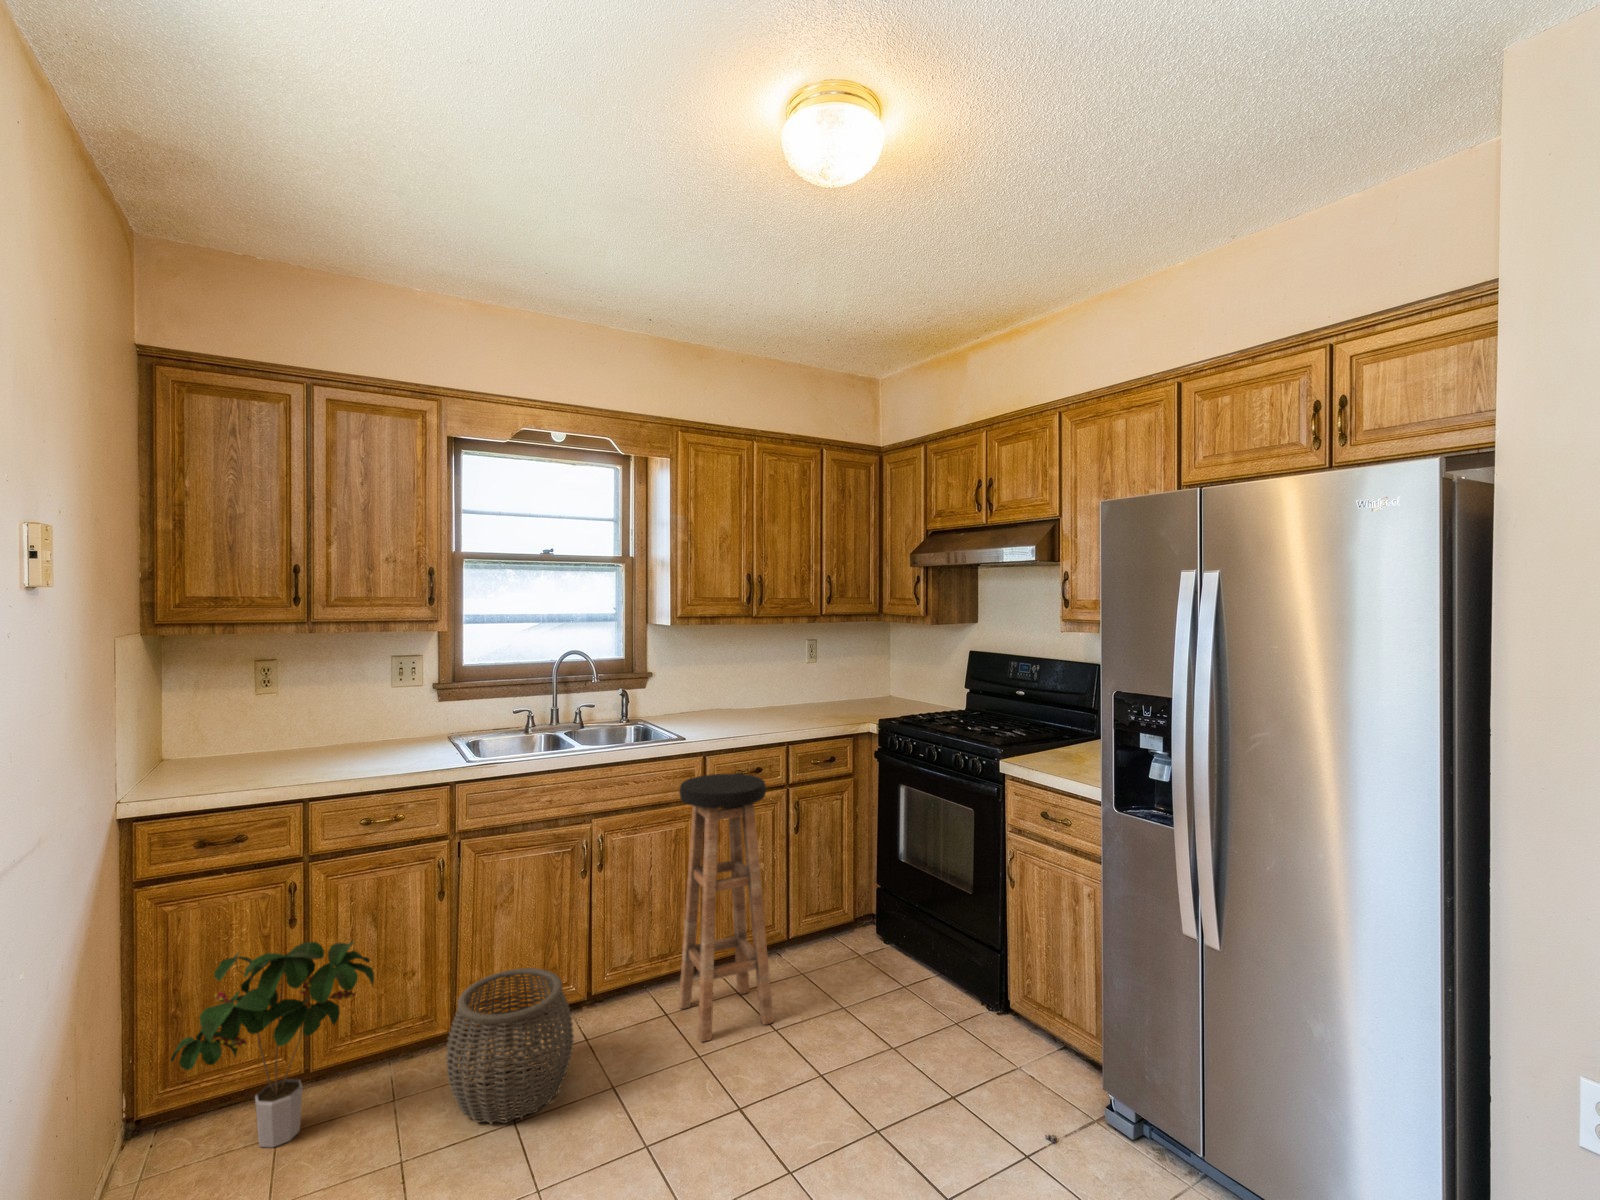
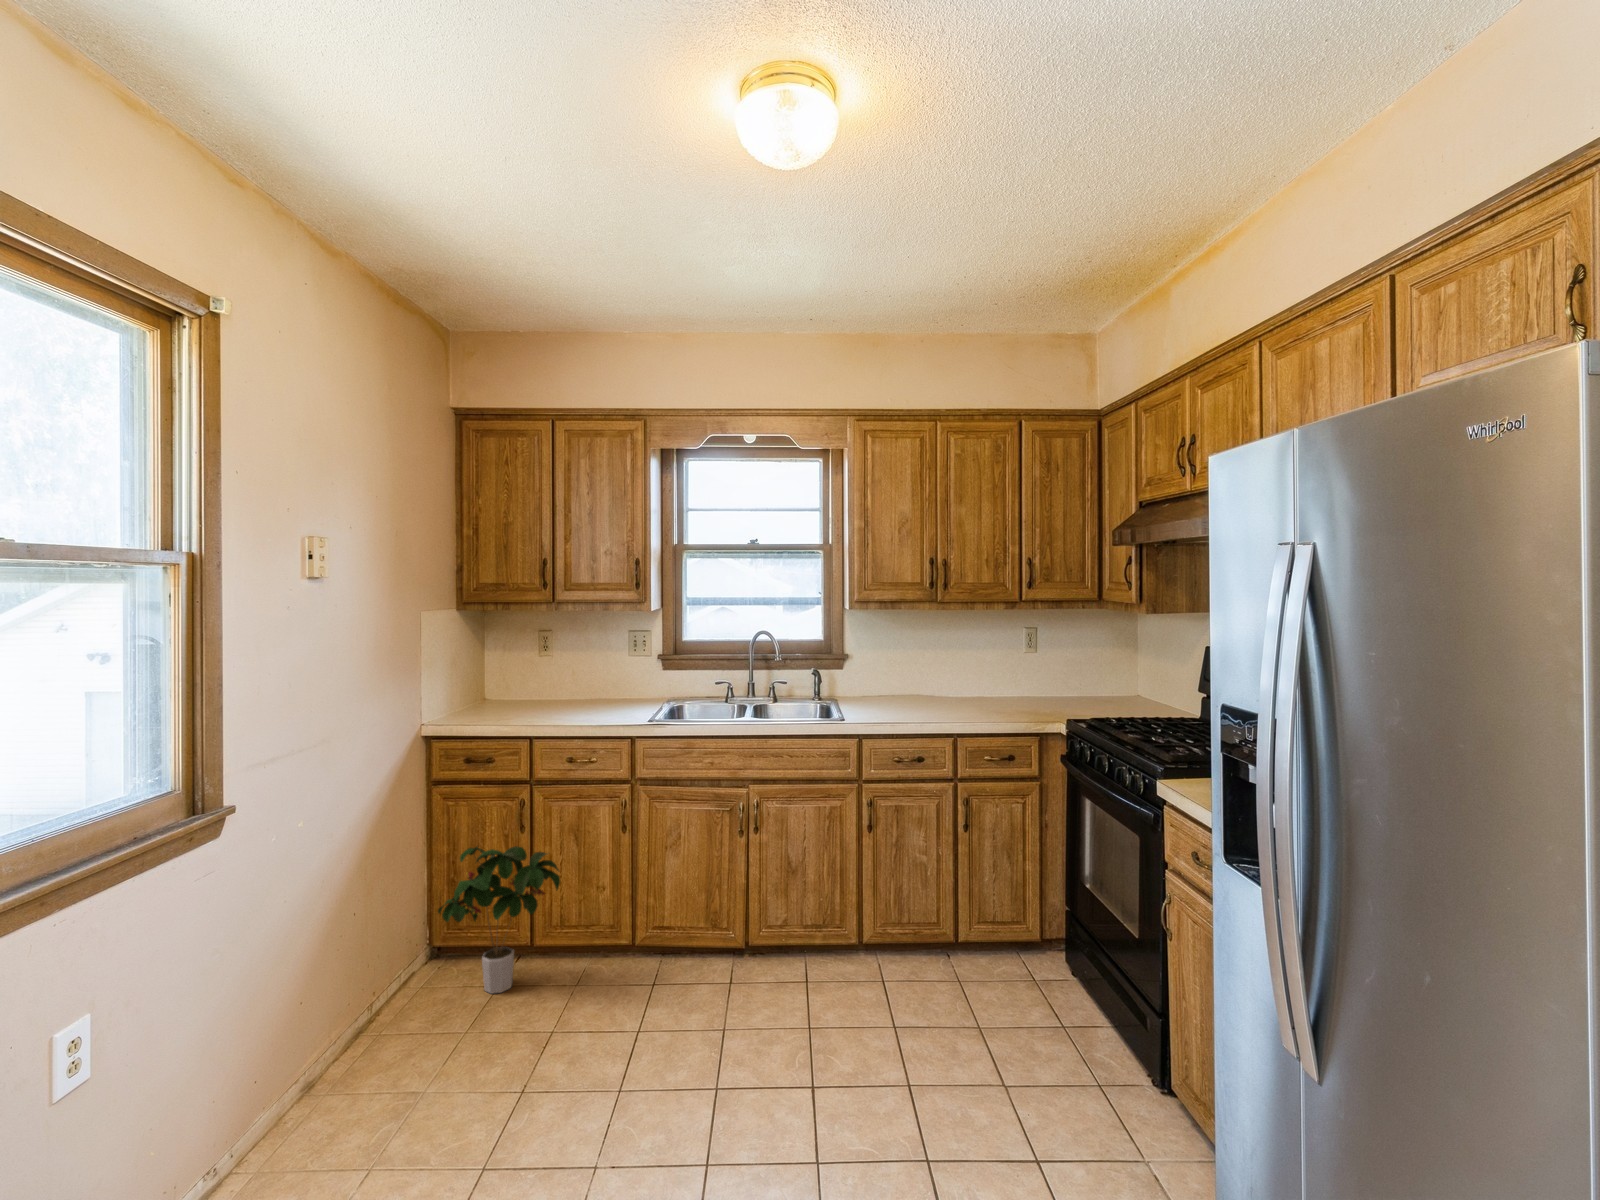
bar stool: present [679,774,773,1042] -> none [812,756,898,1013]
woven basket: present [446,968,574,1124] -> none [597,902,702,1028]

